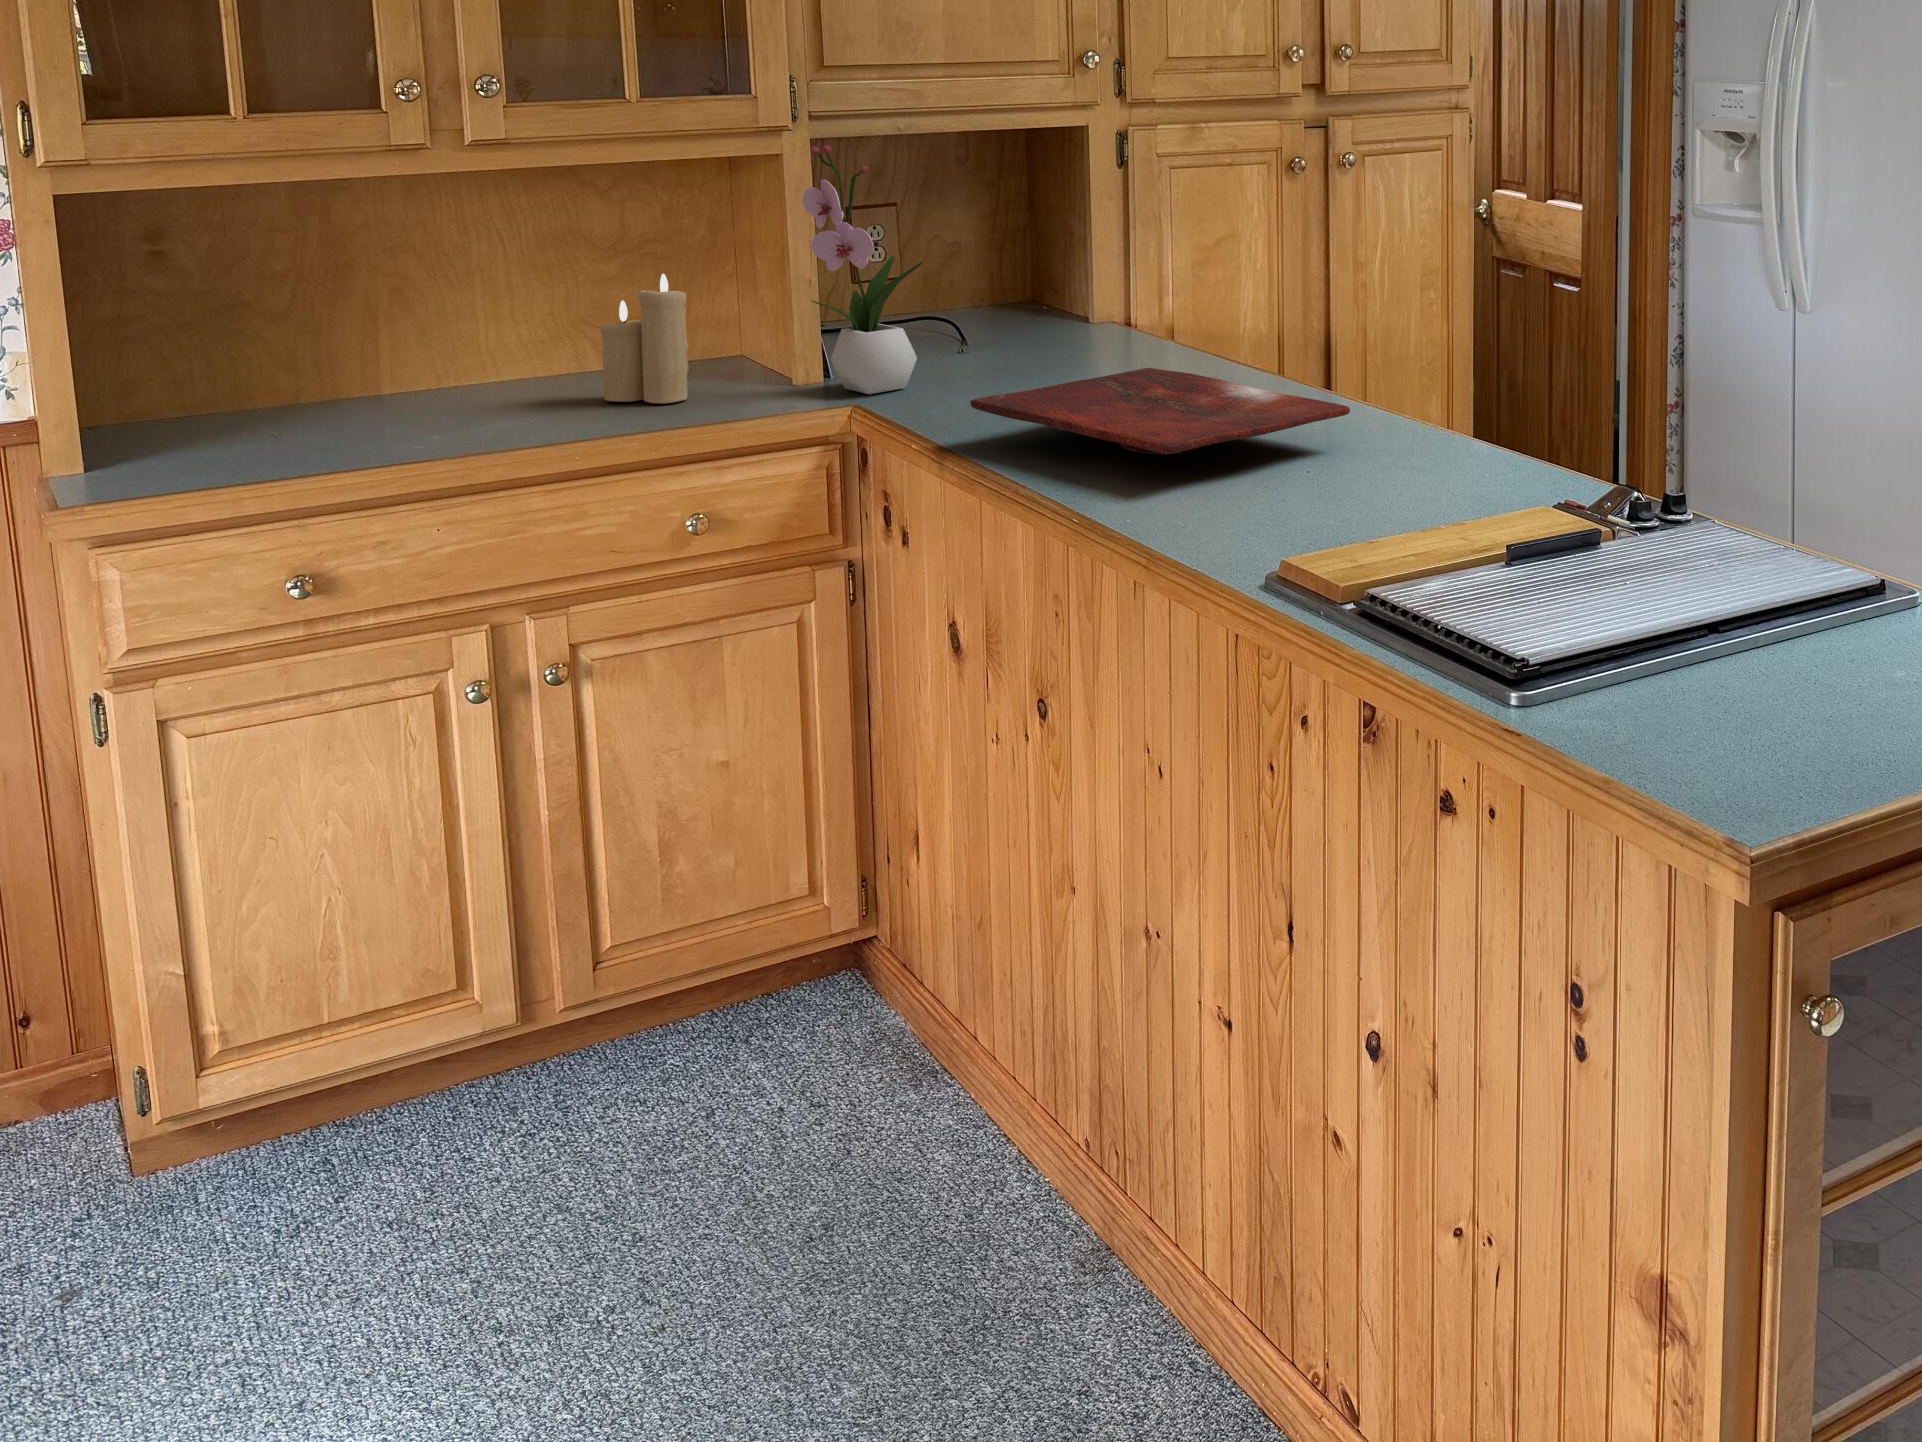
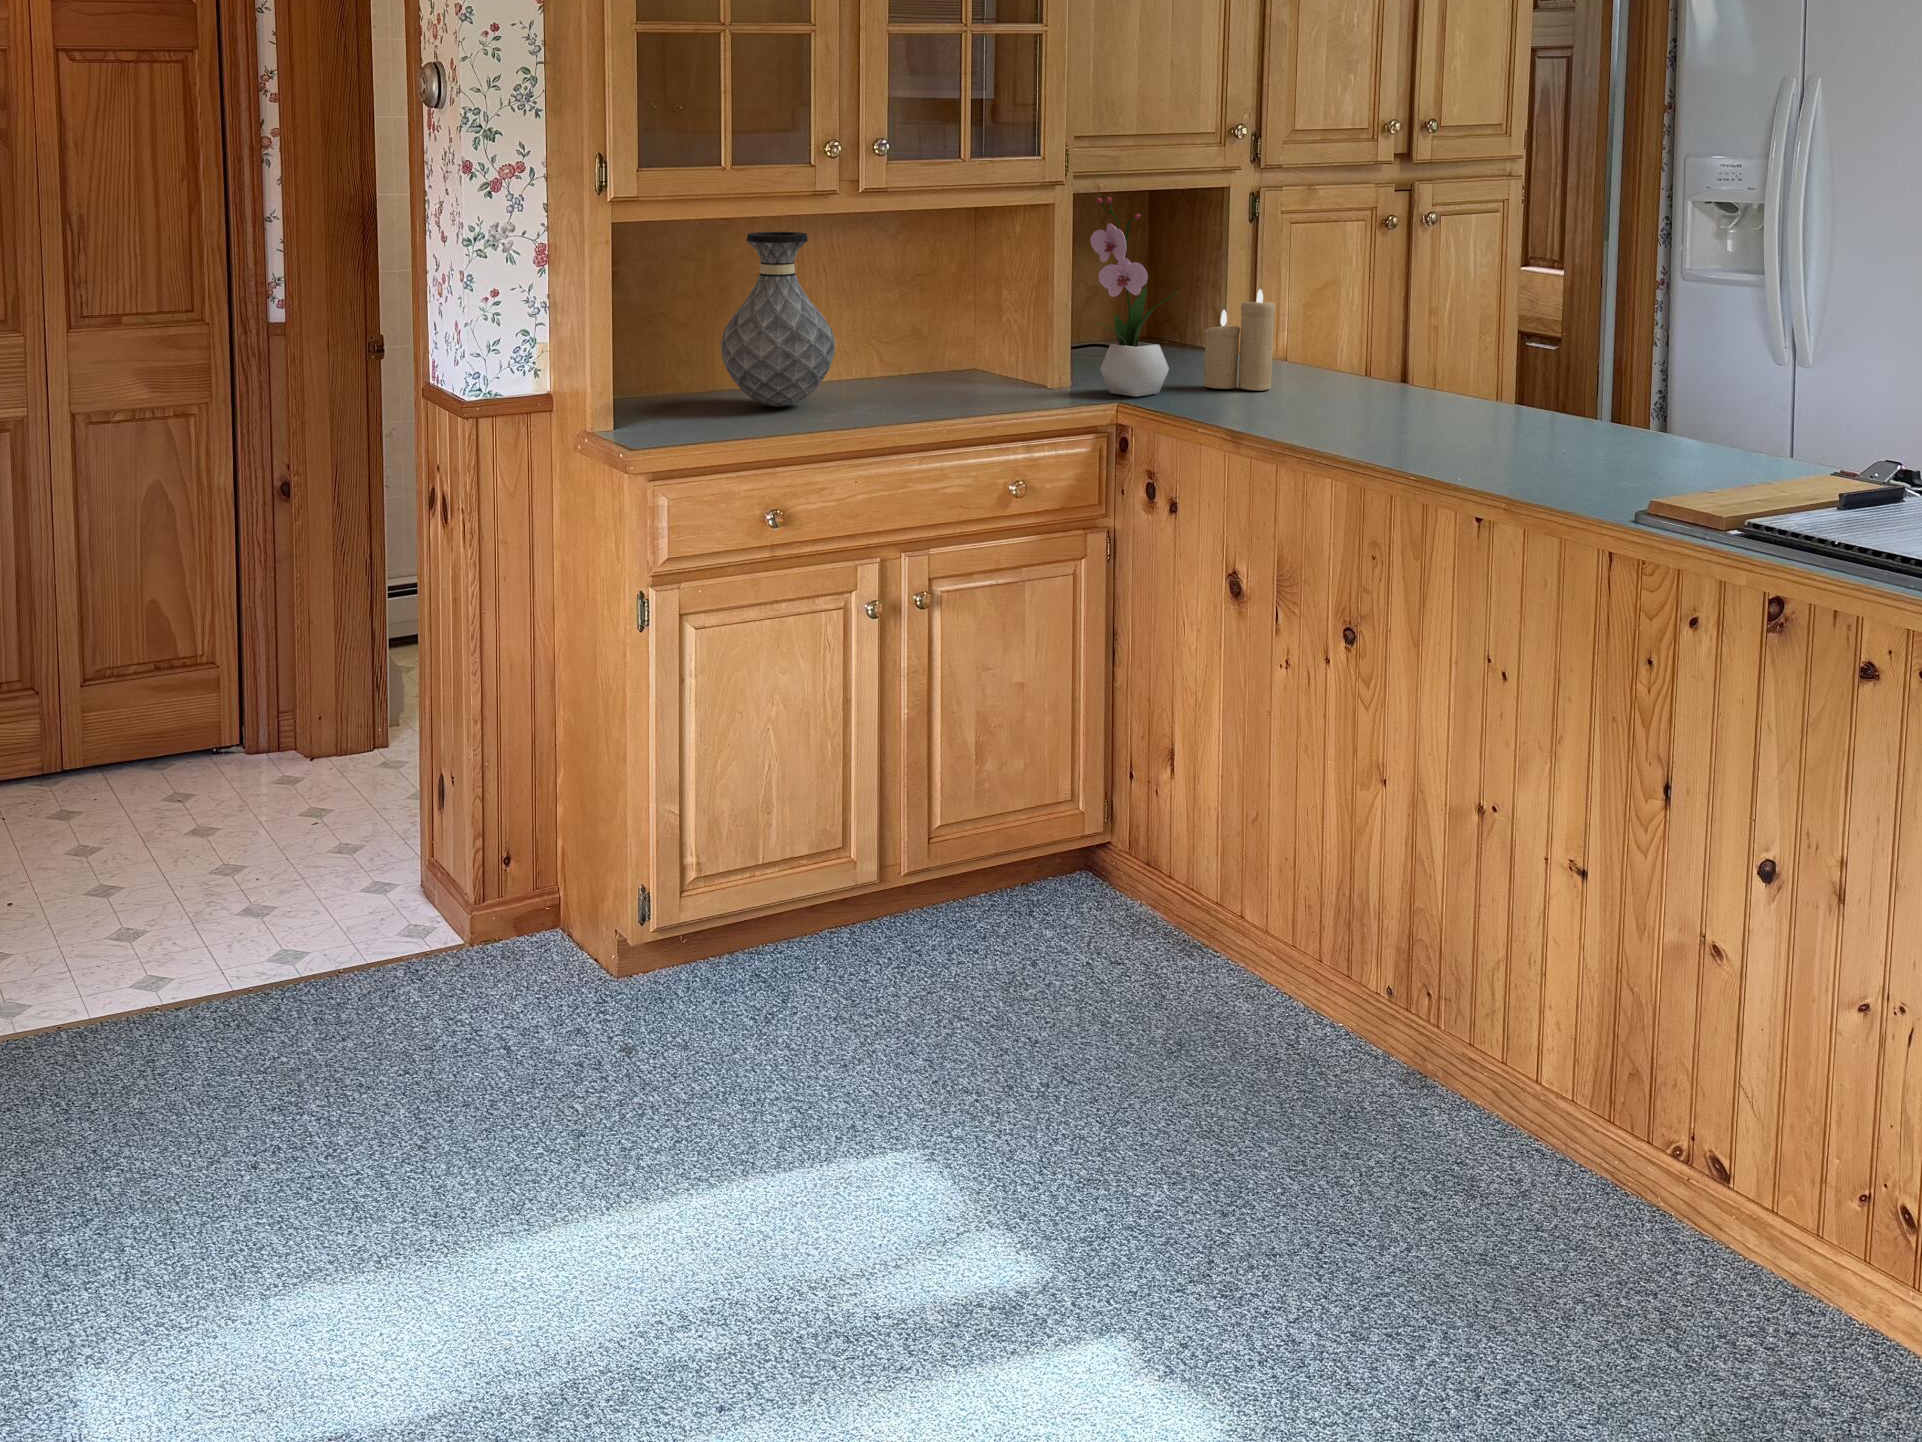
vase: none [297,196,463,421] -> present [721,232,835,407]
candle: present [600,274,689,404] -> present [1204,289,1275,391]
cutting board: present [970,368,1350,455] -> none [1277,377,1600,439]

